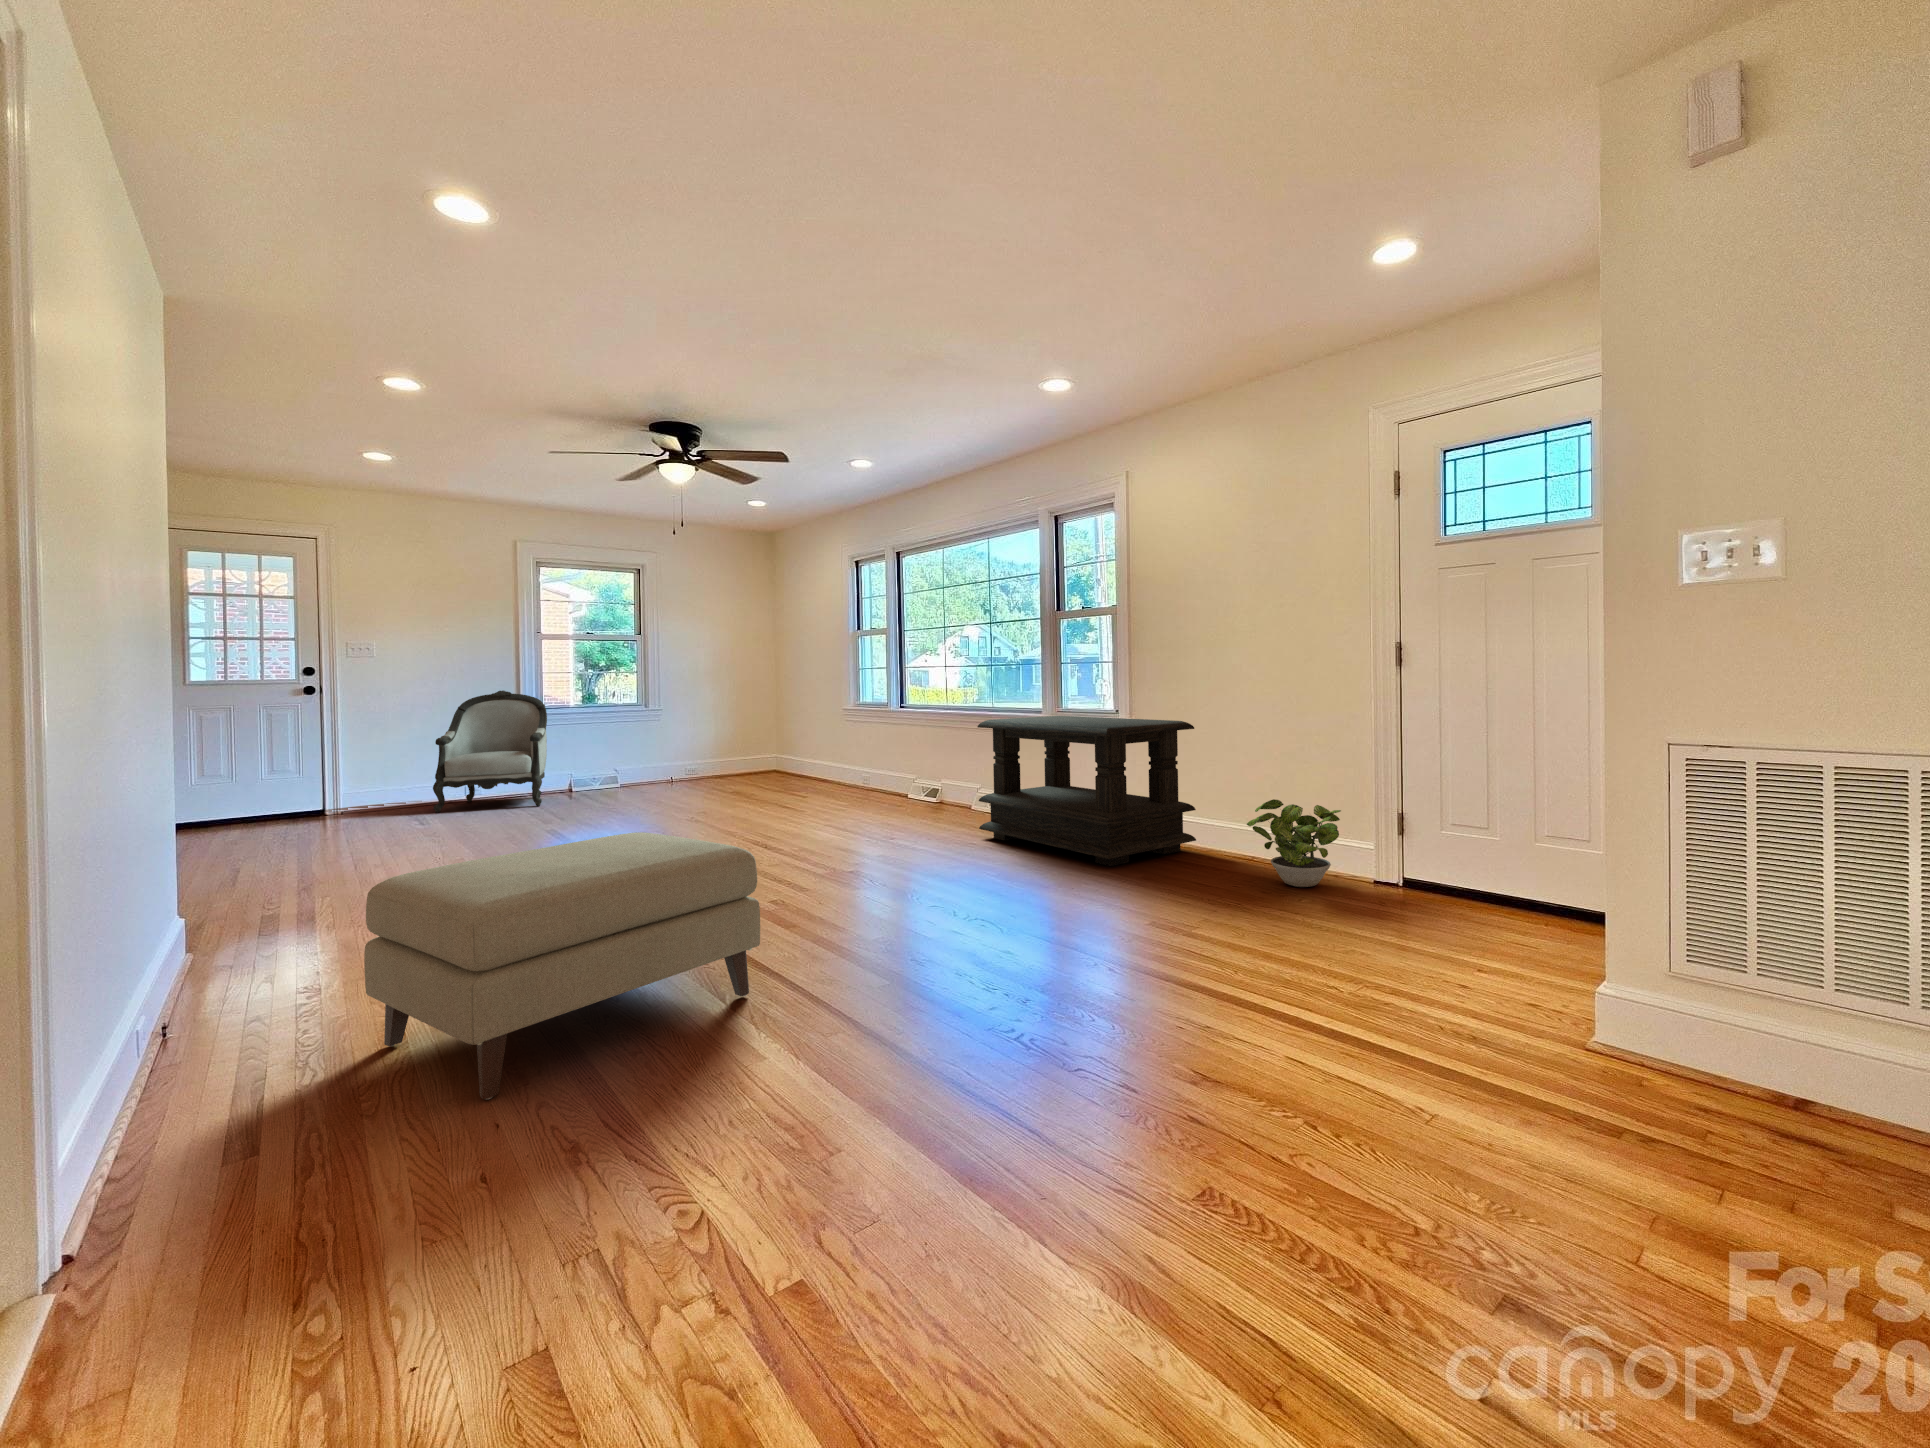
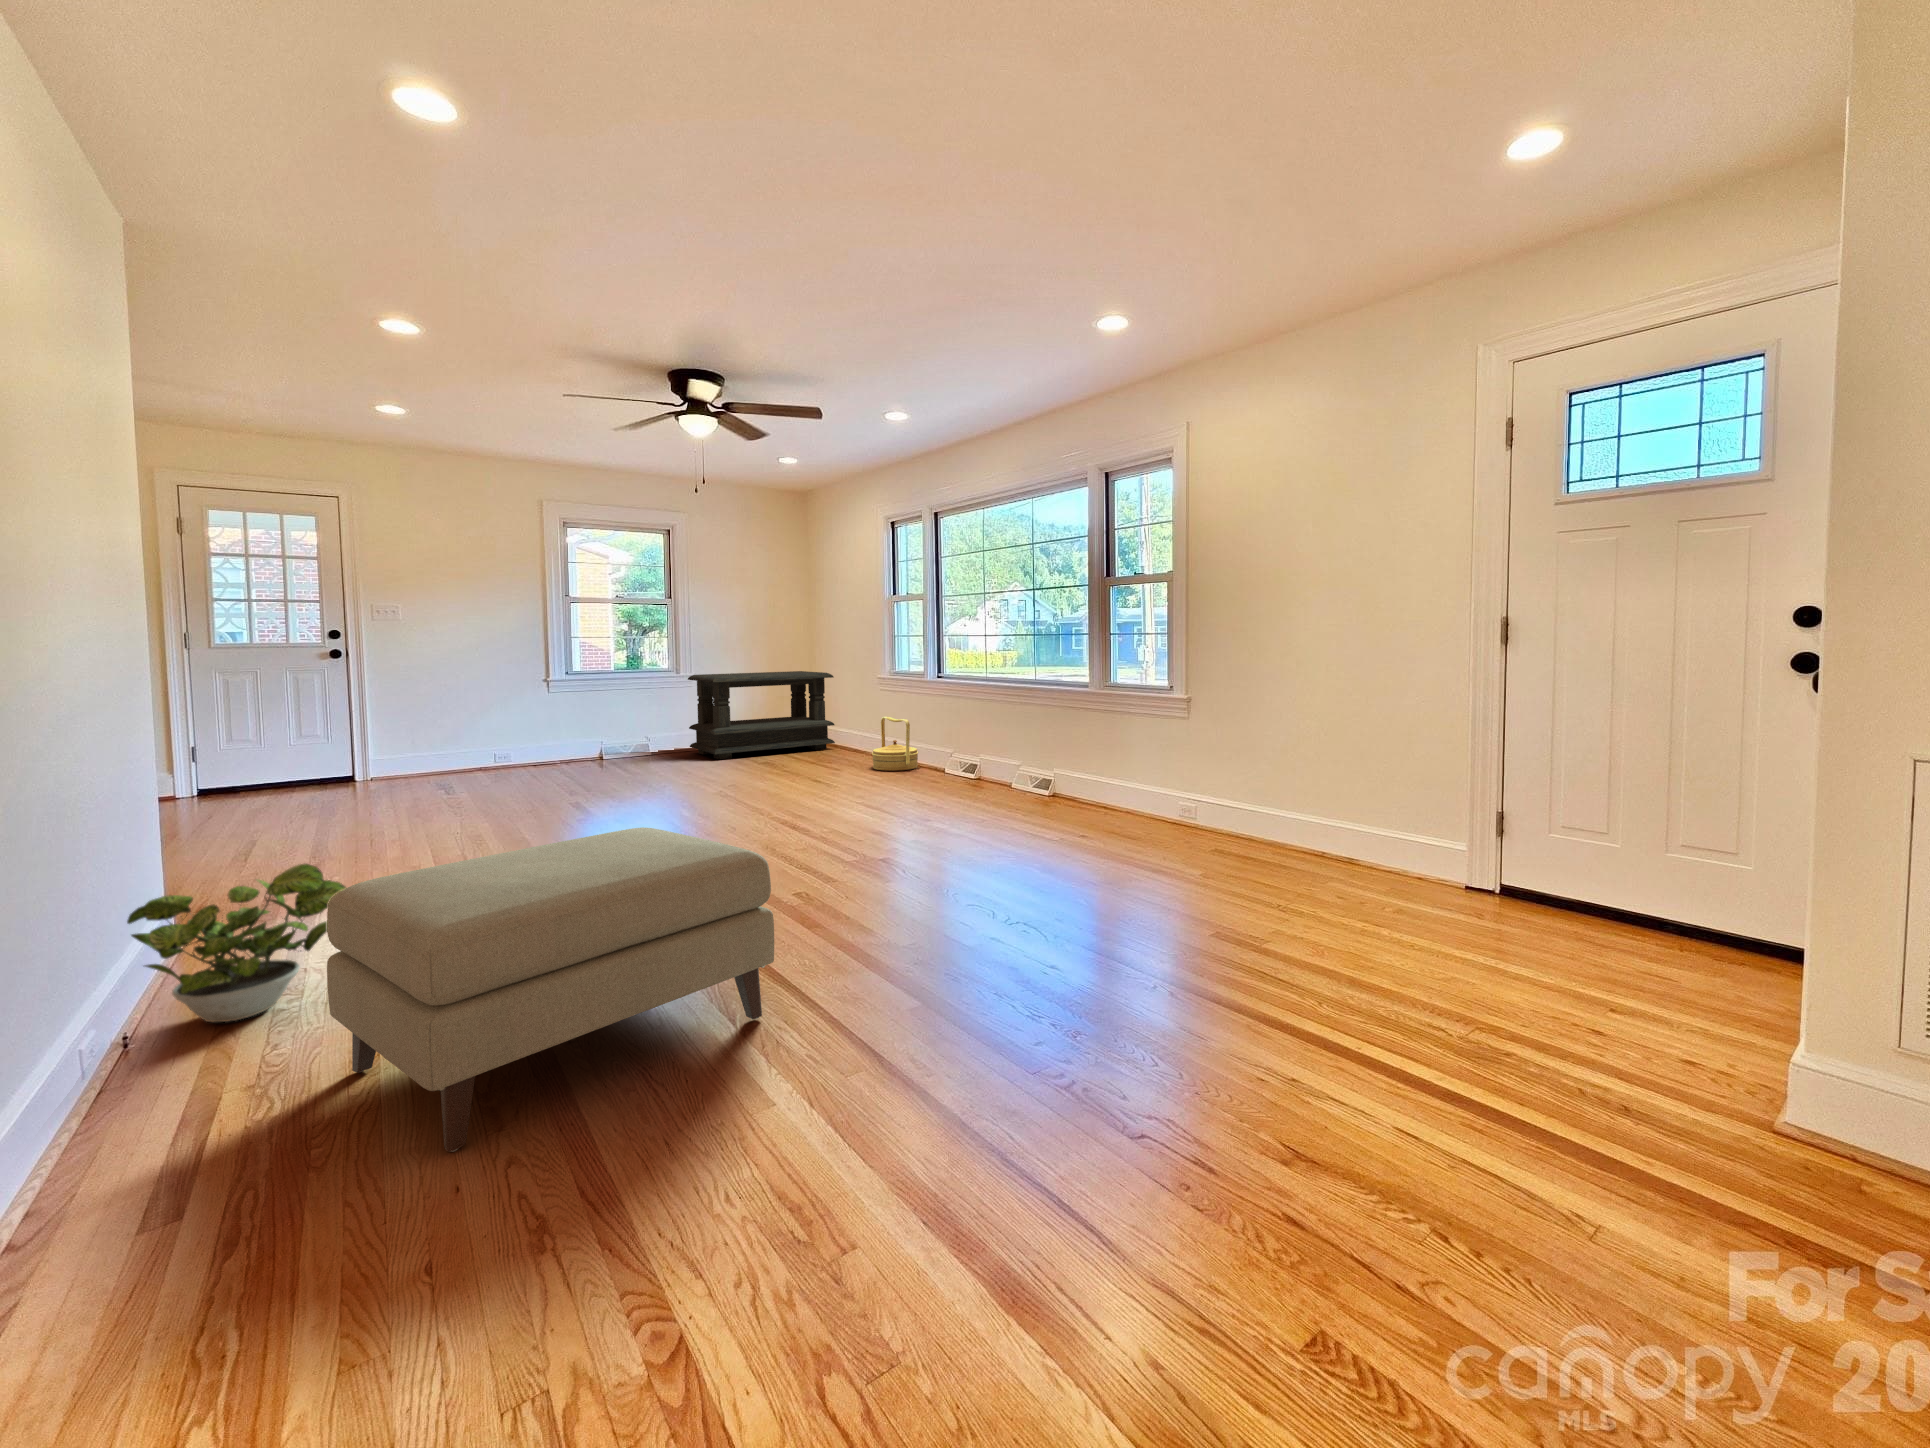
armchair: present [433,690,547,813] -> none [457,655,572,782]
coffee table: present [977,716,1196,866] -> present [688,671,835,759]
woven basket: none [837,745,882,796] -> present [872,717,918,771]
potted plant: present [1247,799,1341,887] -> present [127,864,346,1022]

